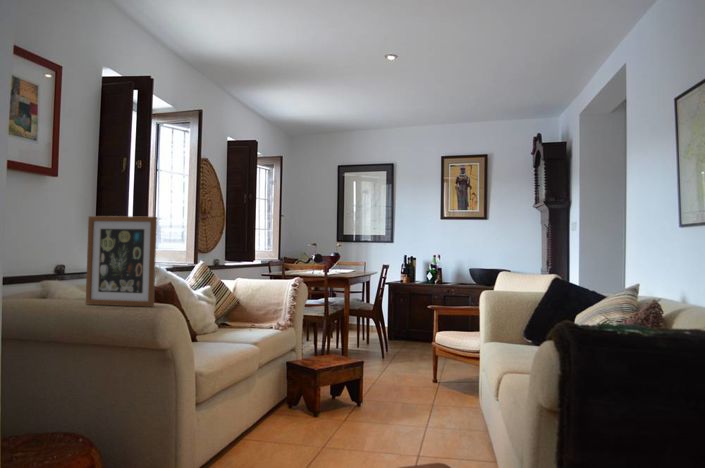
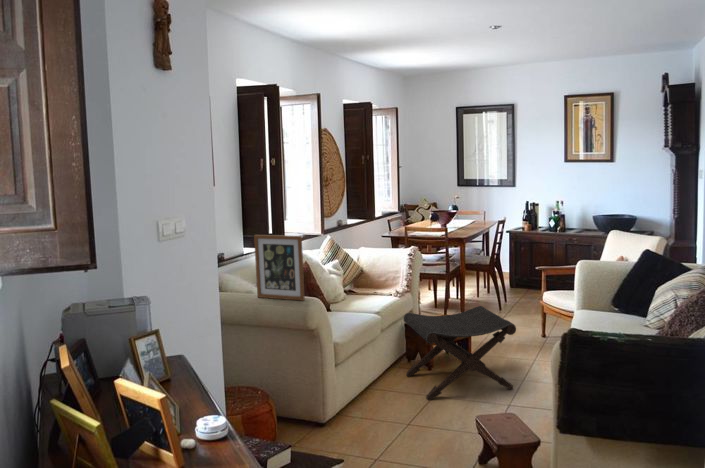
footstool: none [286,338,418,451] -> present [404,306,516,400]

